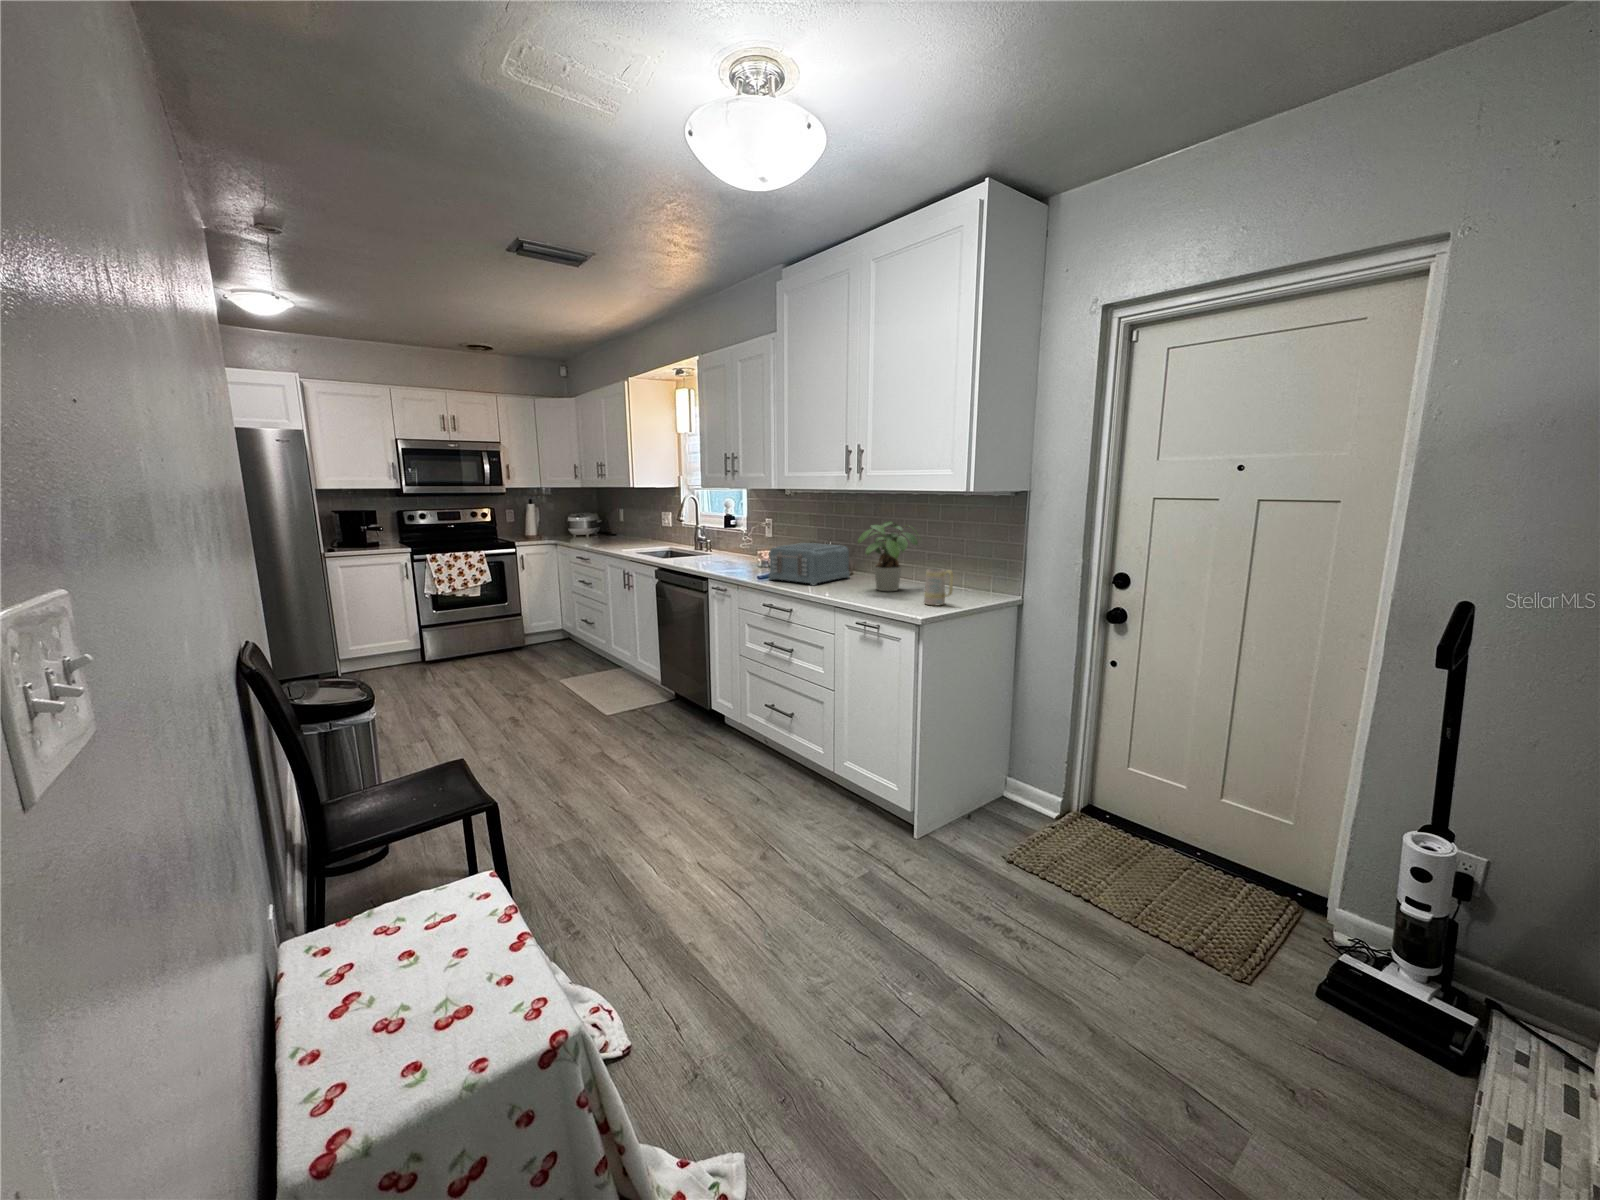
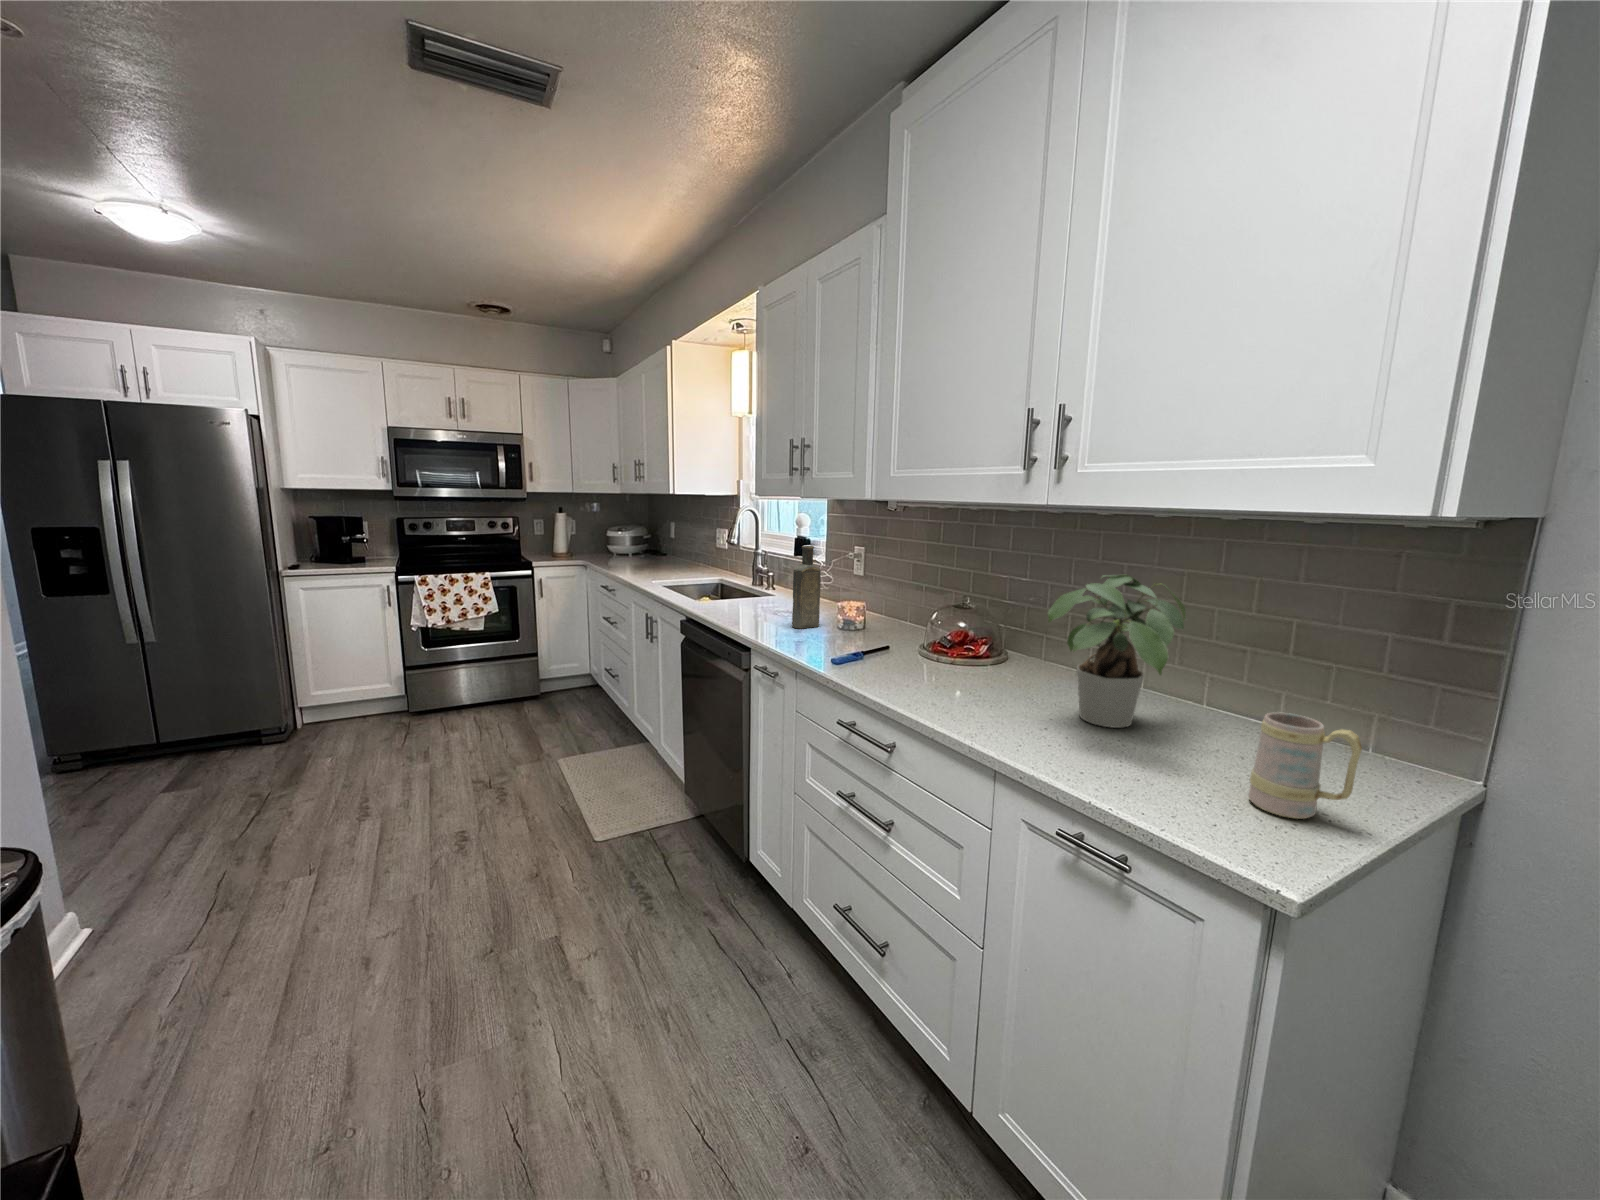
bottle: none [727,518,747,568] -> present [792,546,821,628]
toaster: present [769,543,850,586] -> none [852,597,1006,692]

